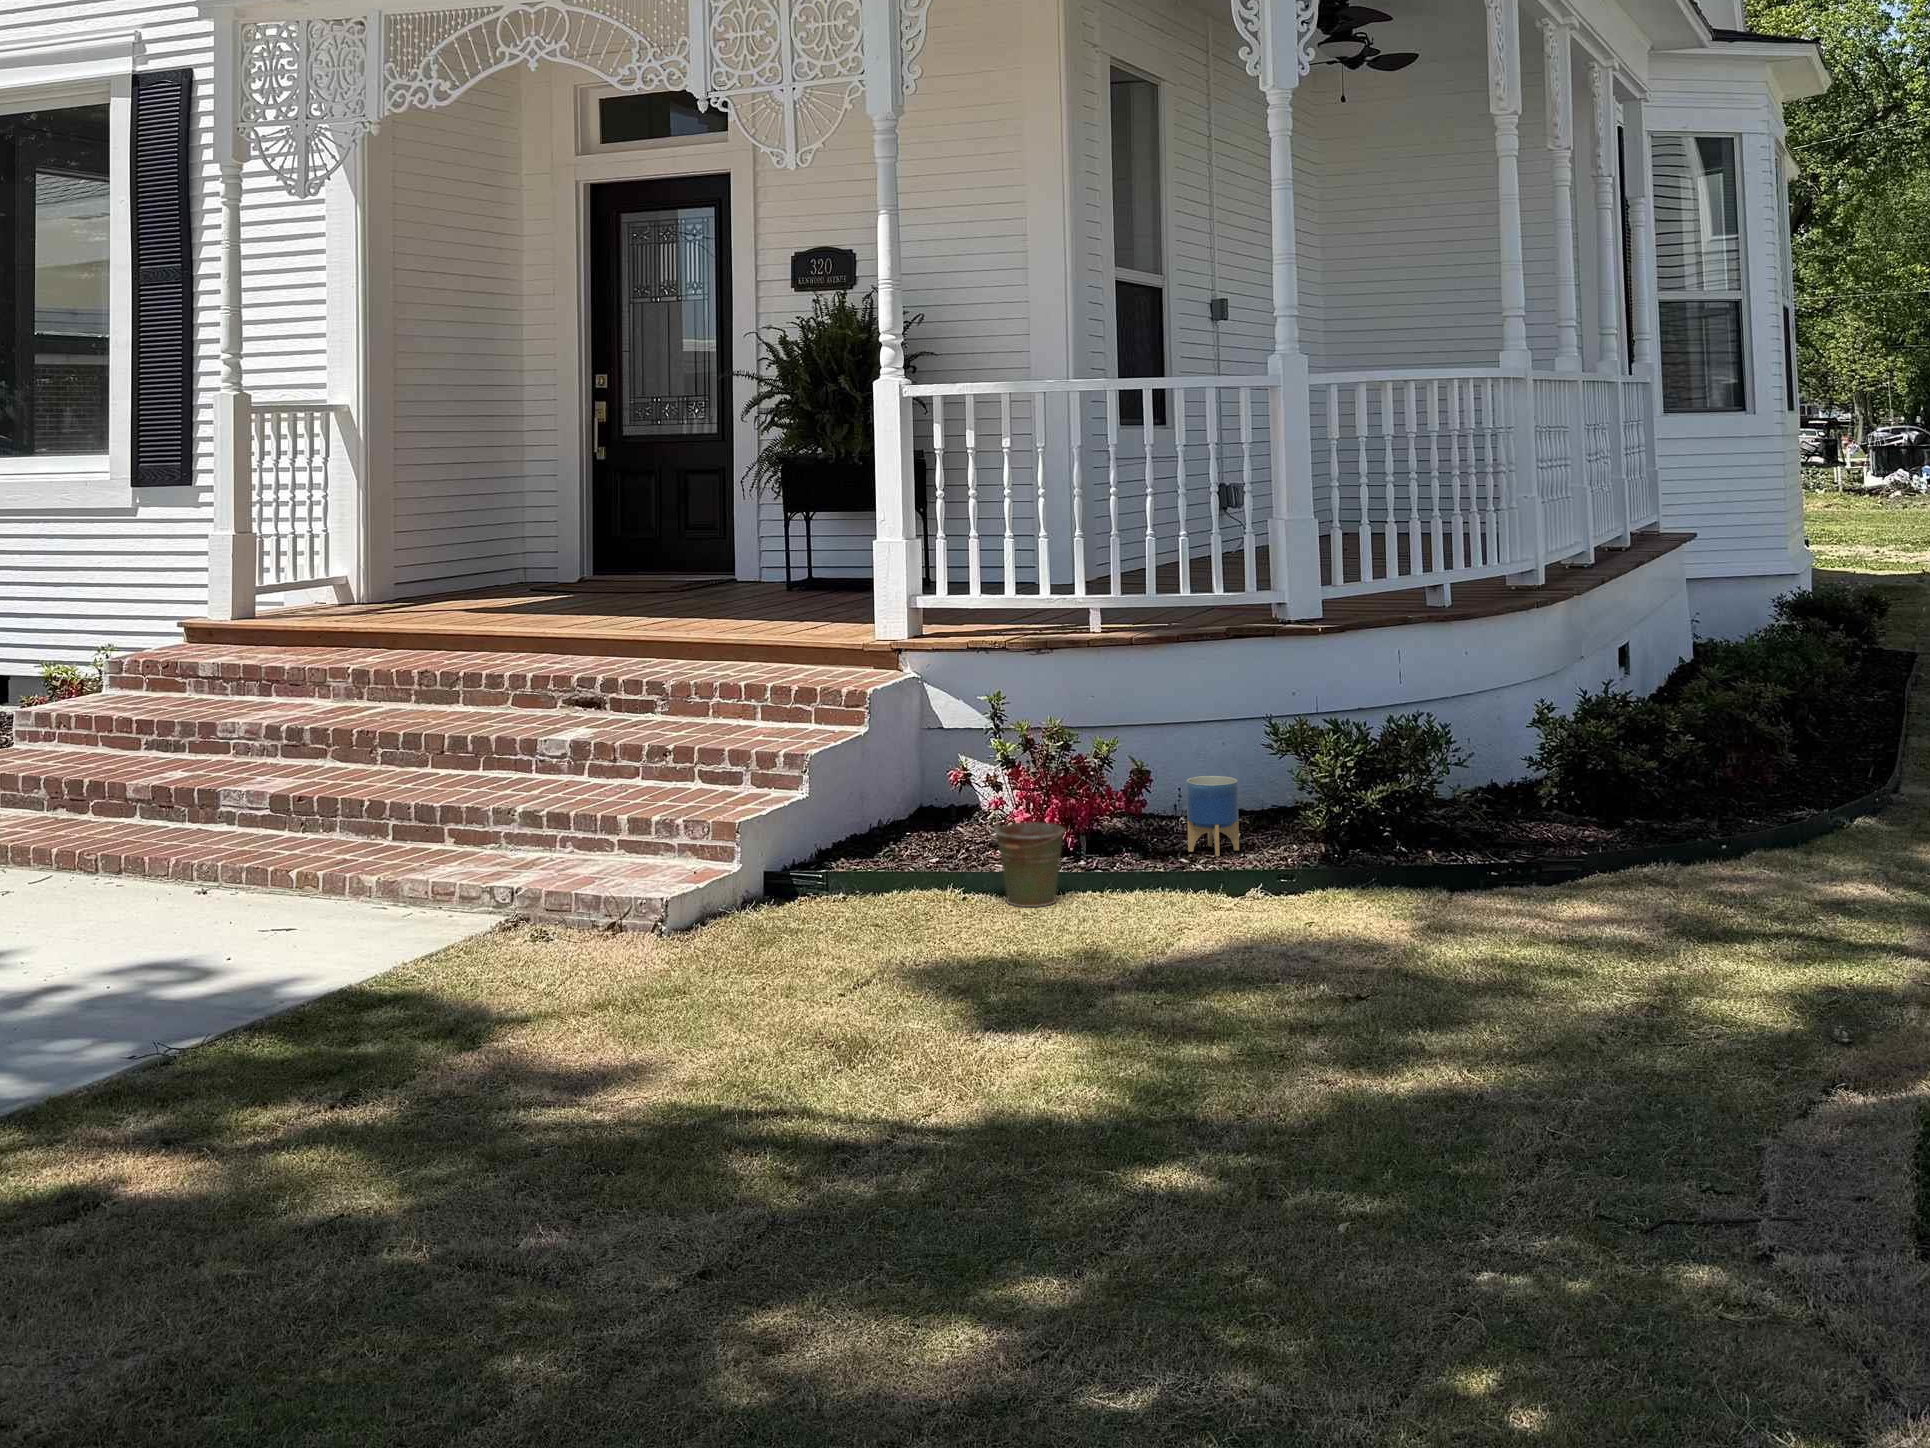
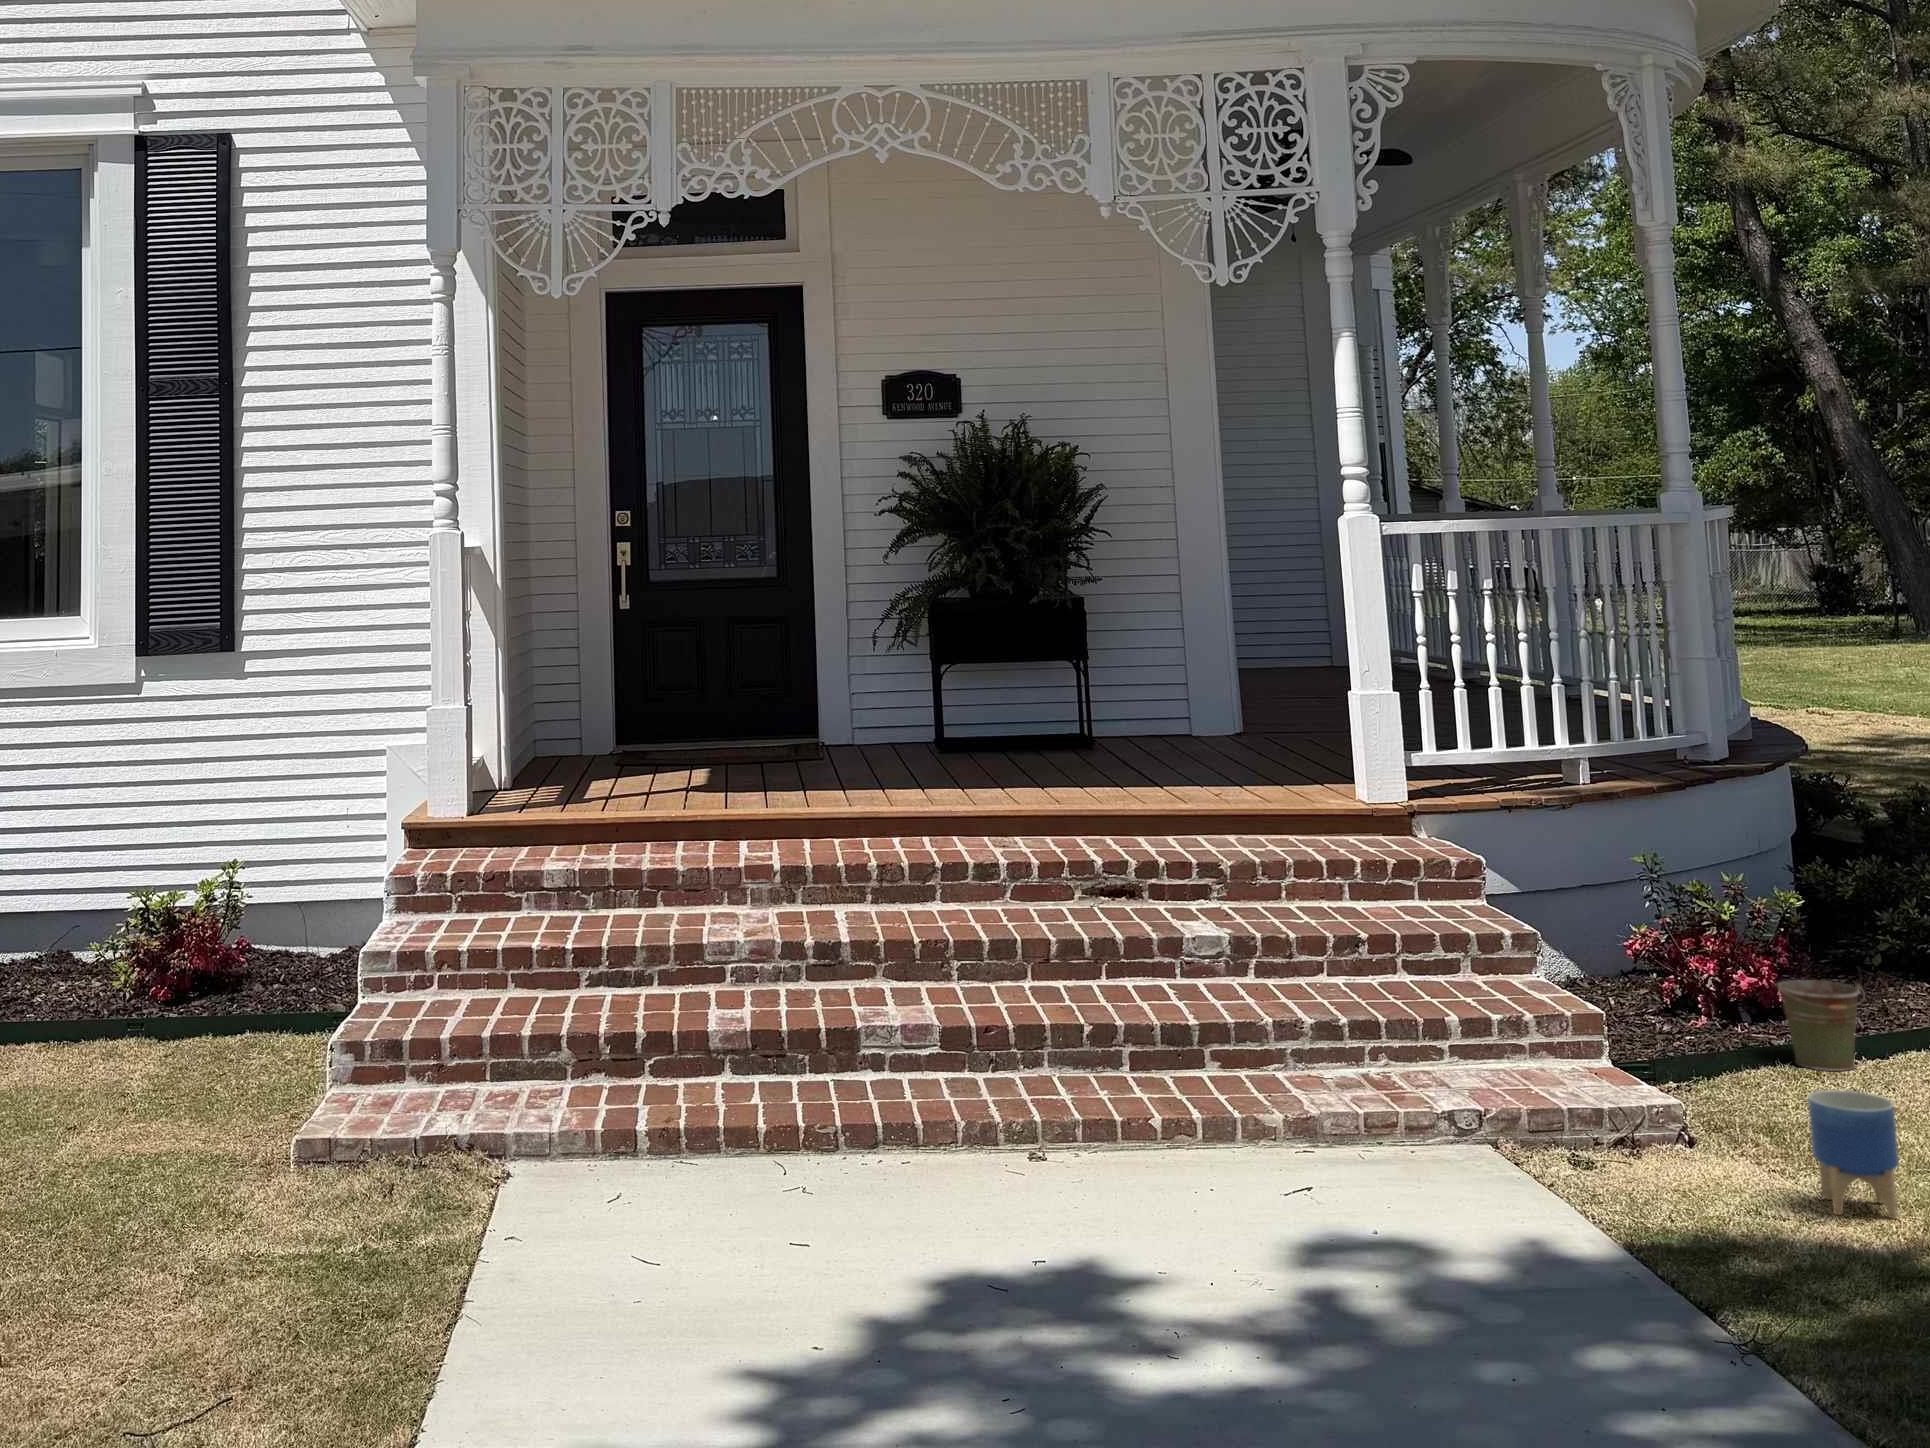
planter: present [1187,776,1239,856] -> present [1808,1090,1899,1219]

